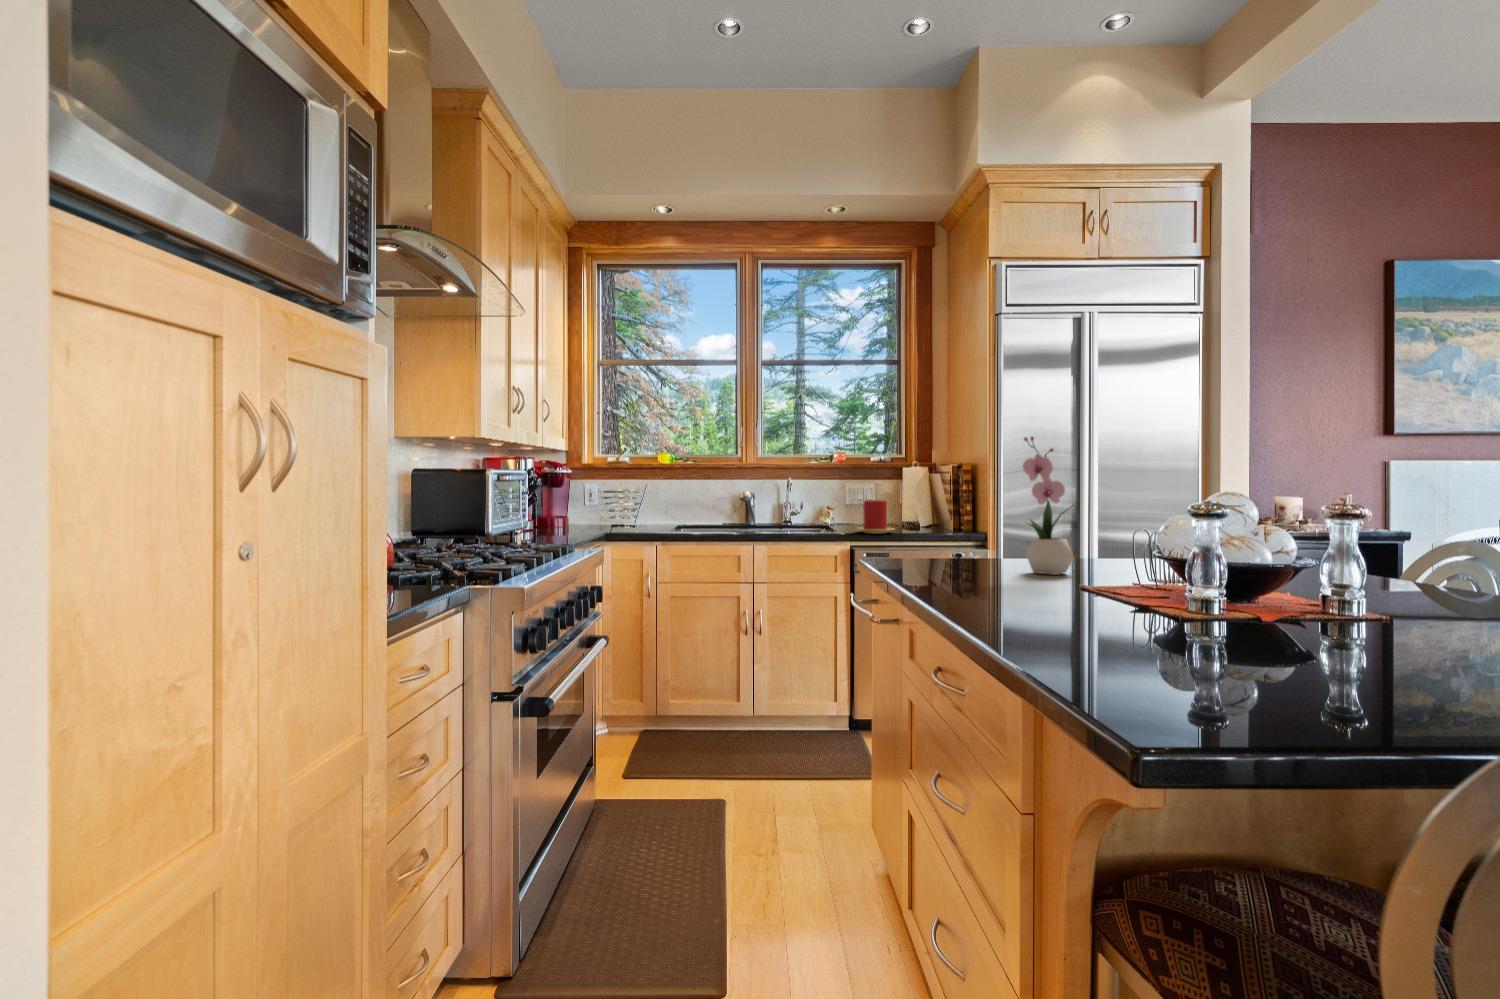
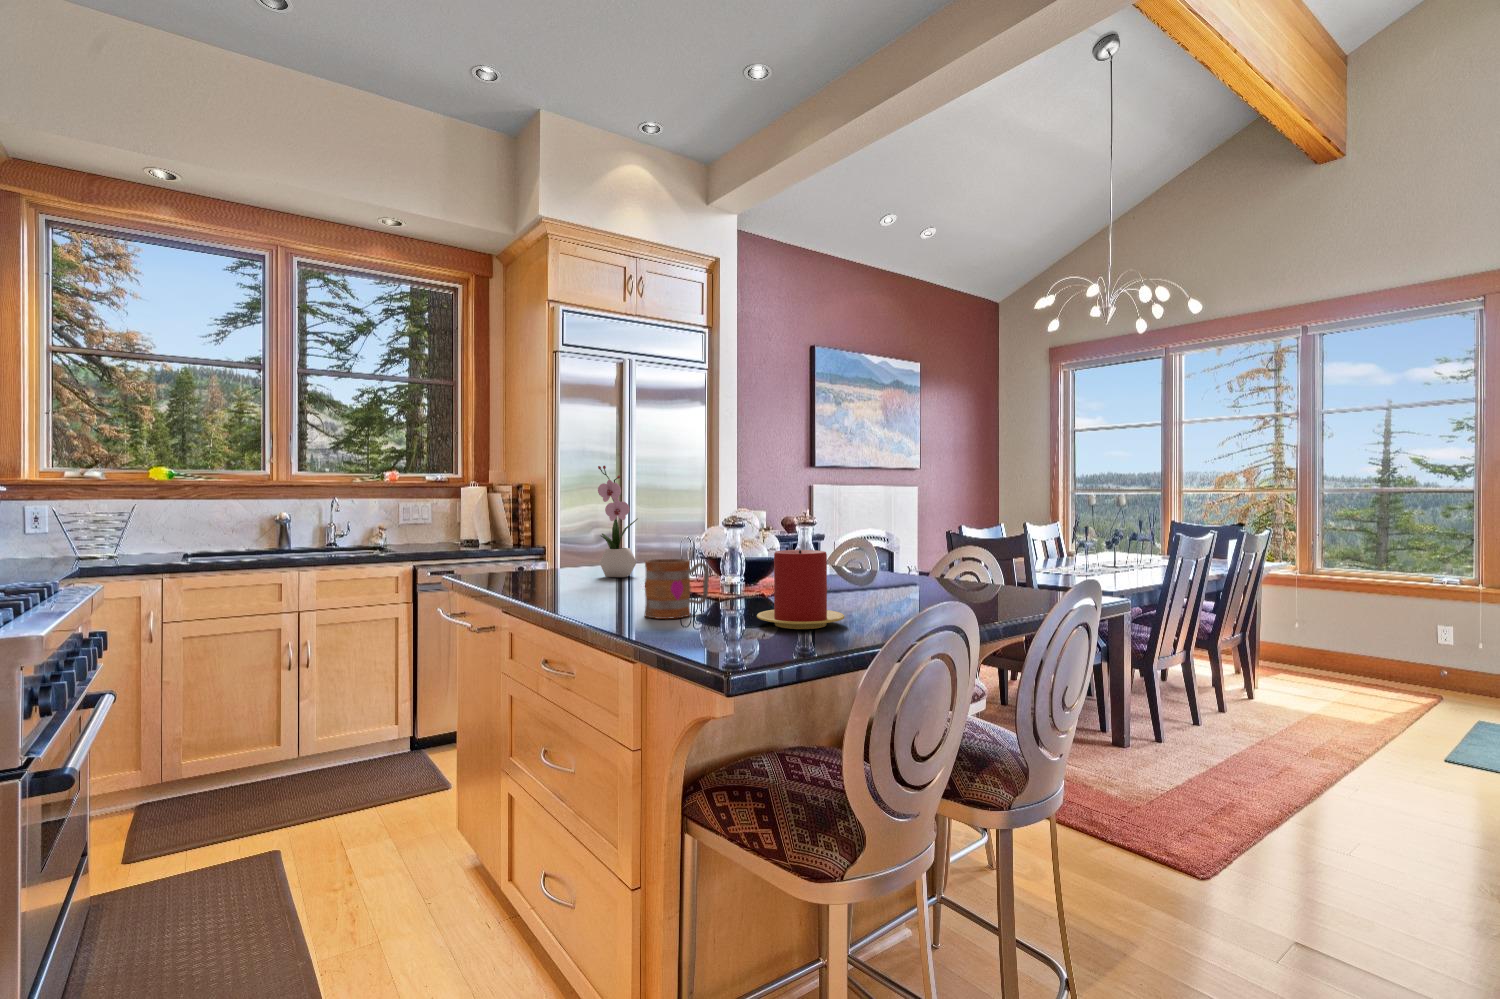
candle: present [857,500,894,534] -> present [757,550,844,629]
mug: none [1056,558,1161,644] -> present [645,559,709,619]

